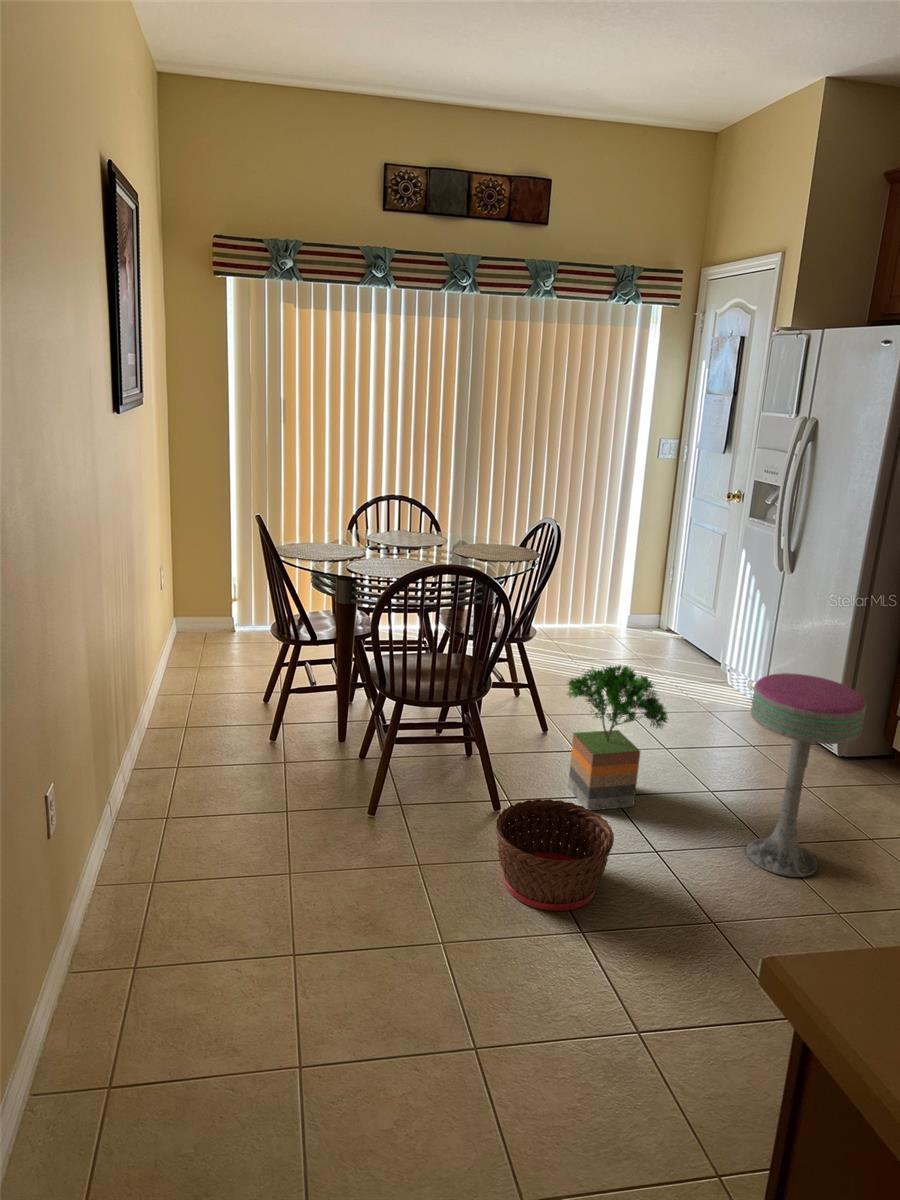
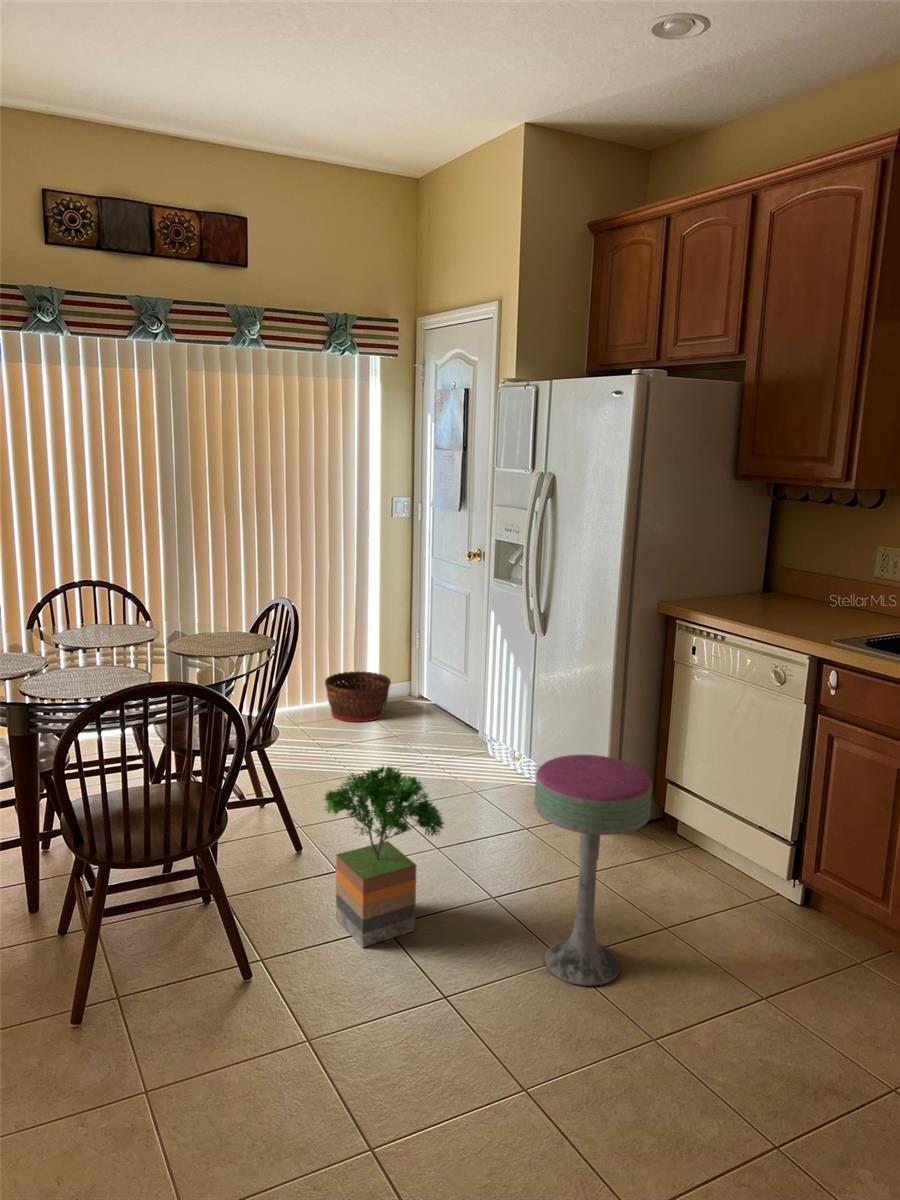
basket: present [495,799,614,911] -> present [325,671,391,722]

